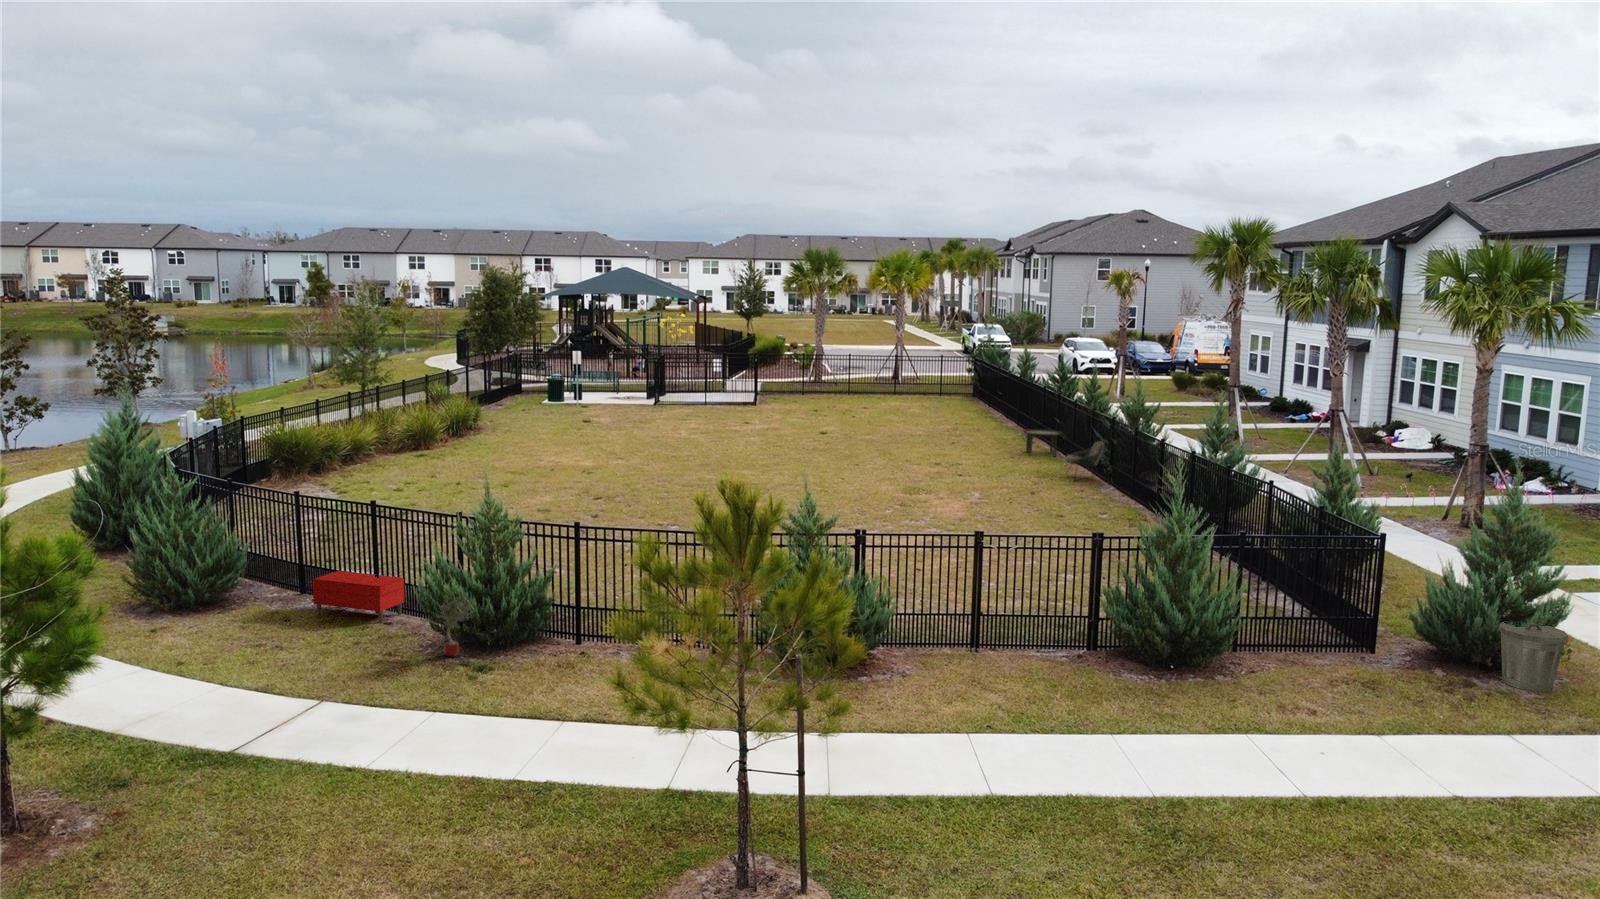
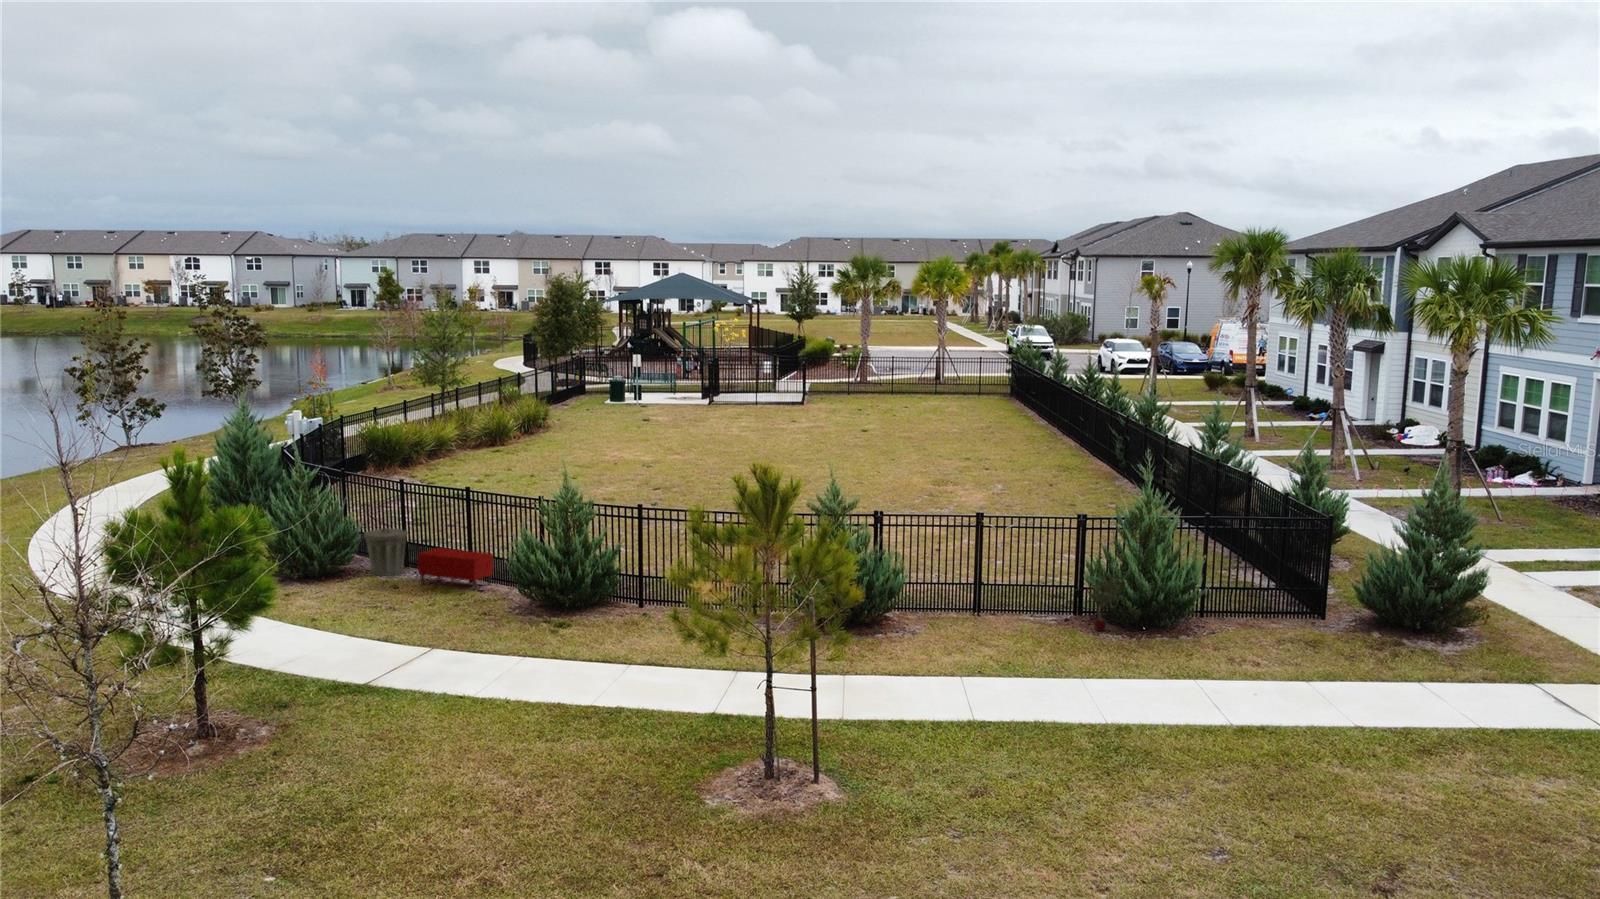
round table: present [1023,429,1061,456] -> none [1047,427,1085,453]
lounge chair: present [1065,441,1104,479] -> none [1083,438,1120,476]
potted tree: present [433,588,476,657] -> present [1088,573,1120,631]
trash can: present [1498,622,1568,692] -> present [364,528,408,576]

